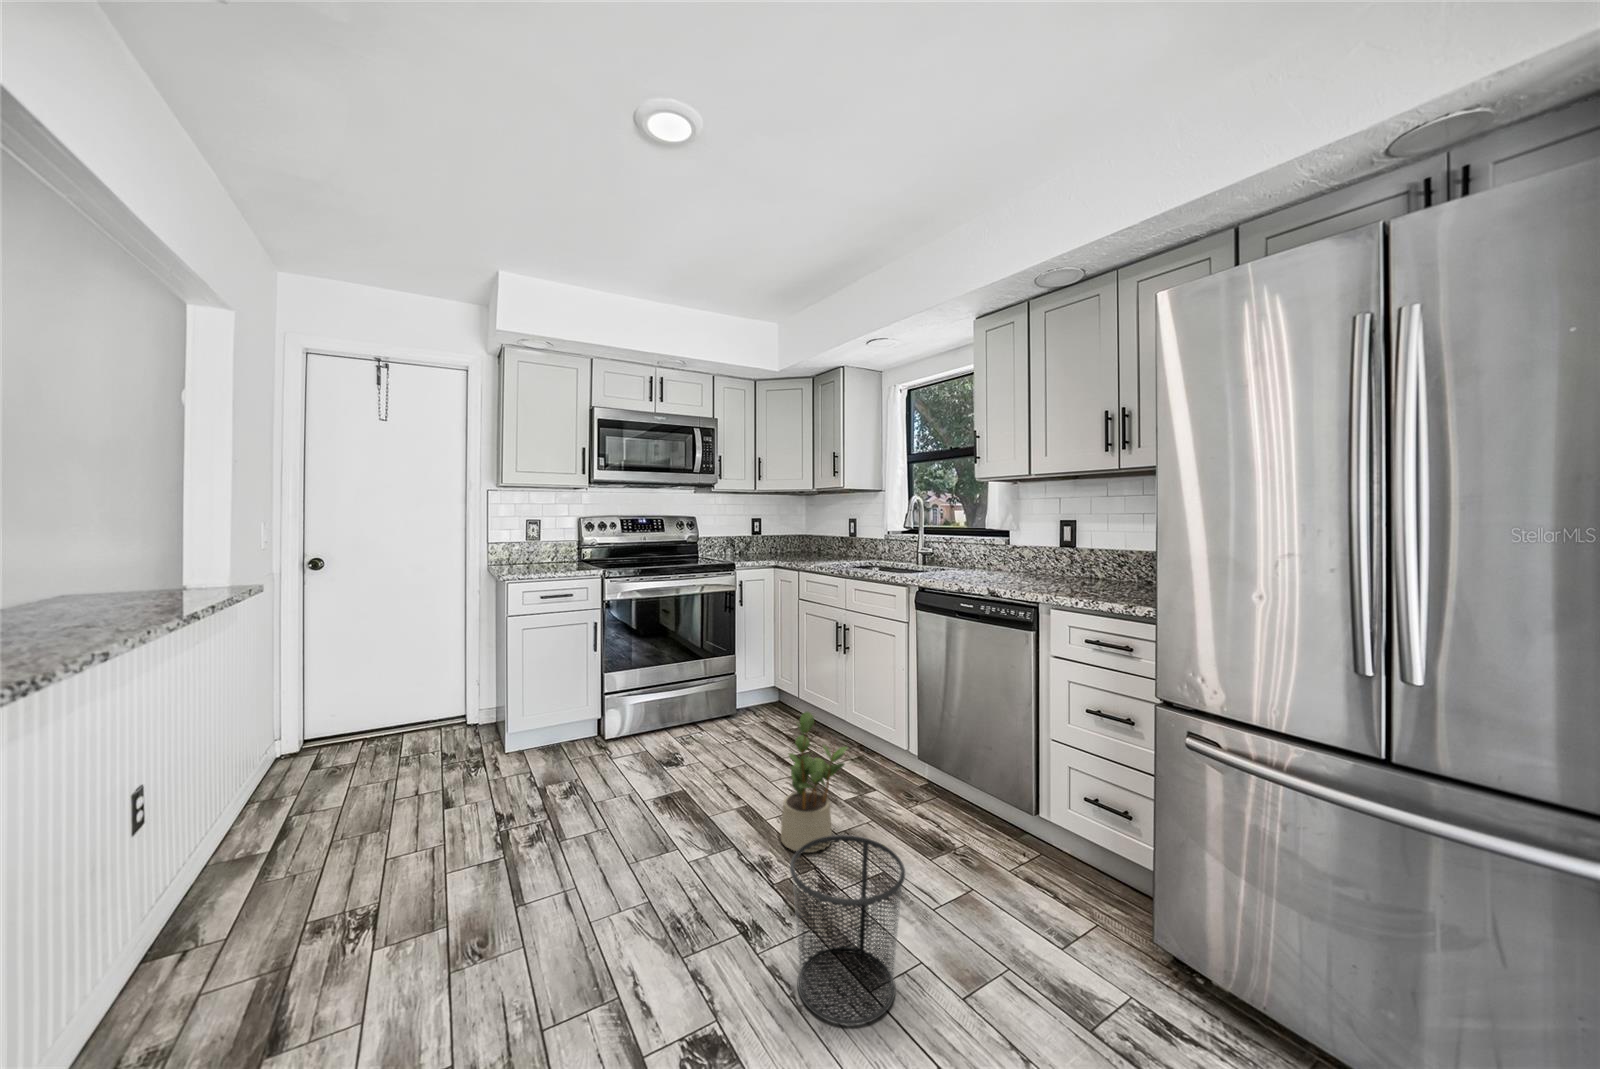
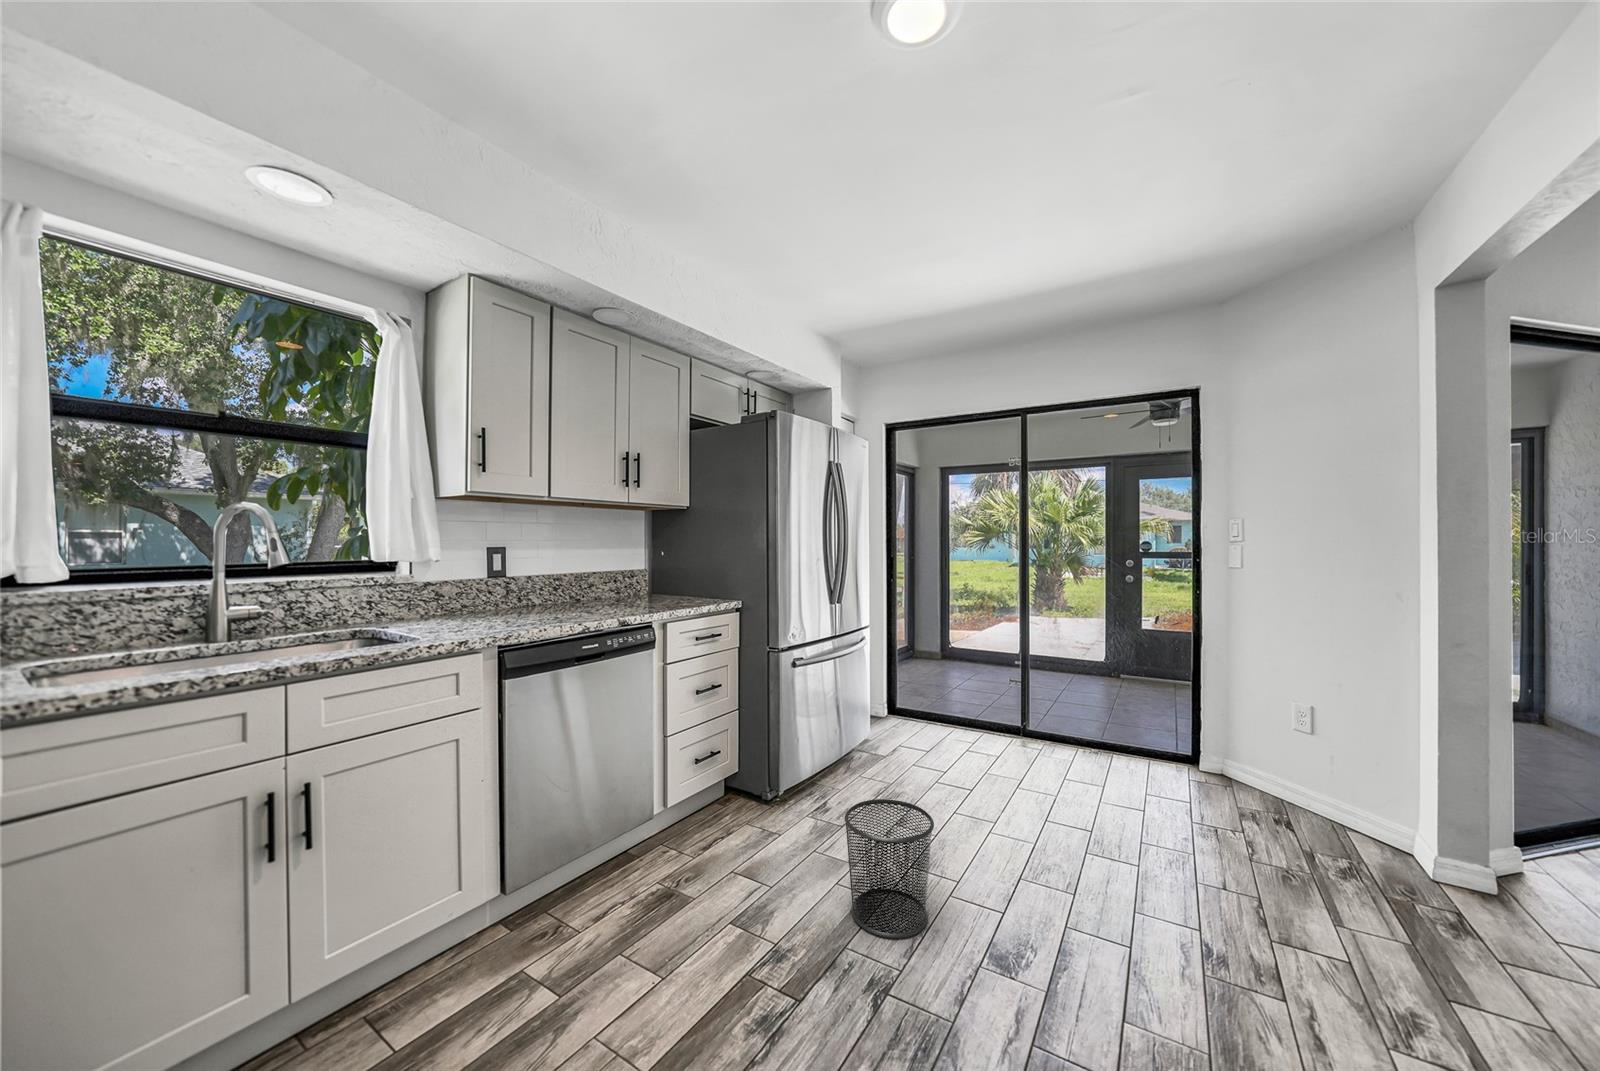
potted plant: present [781,712,848,852] -> none [640,810,736,1025]

